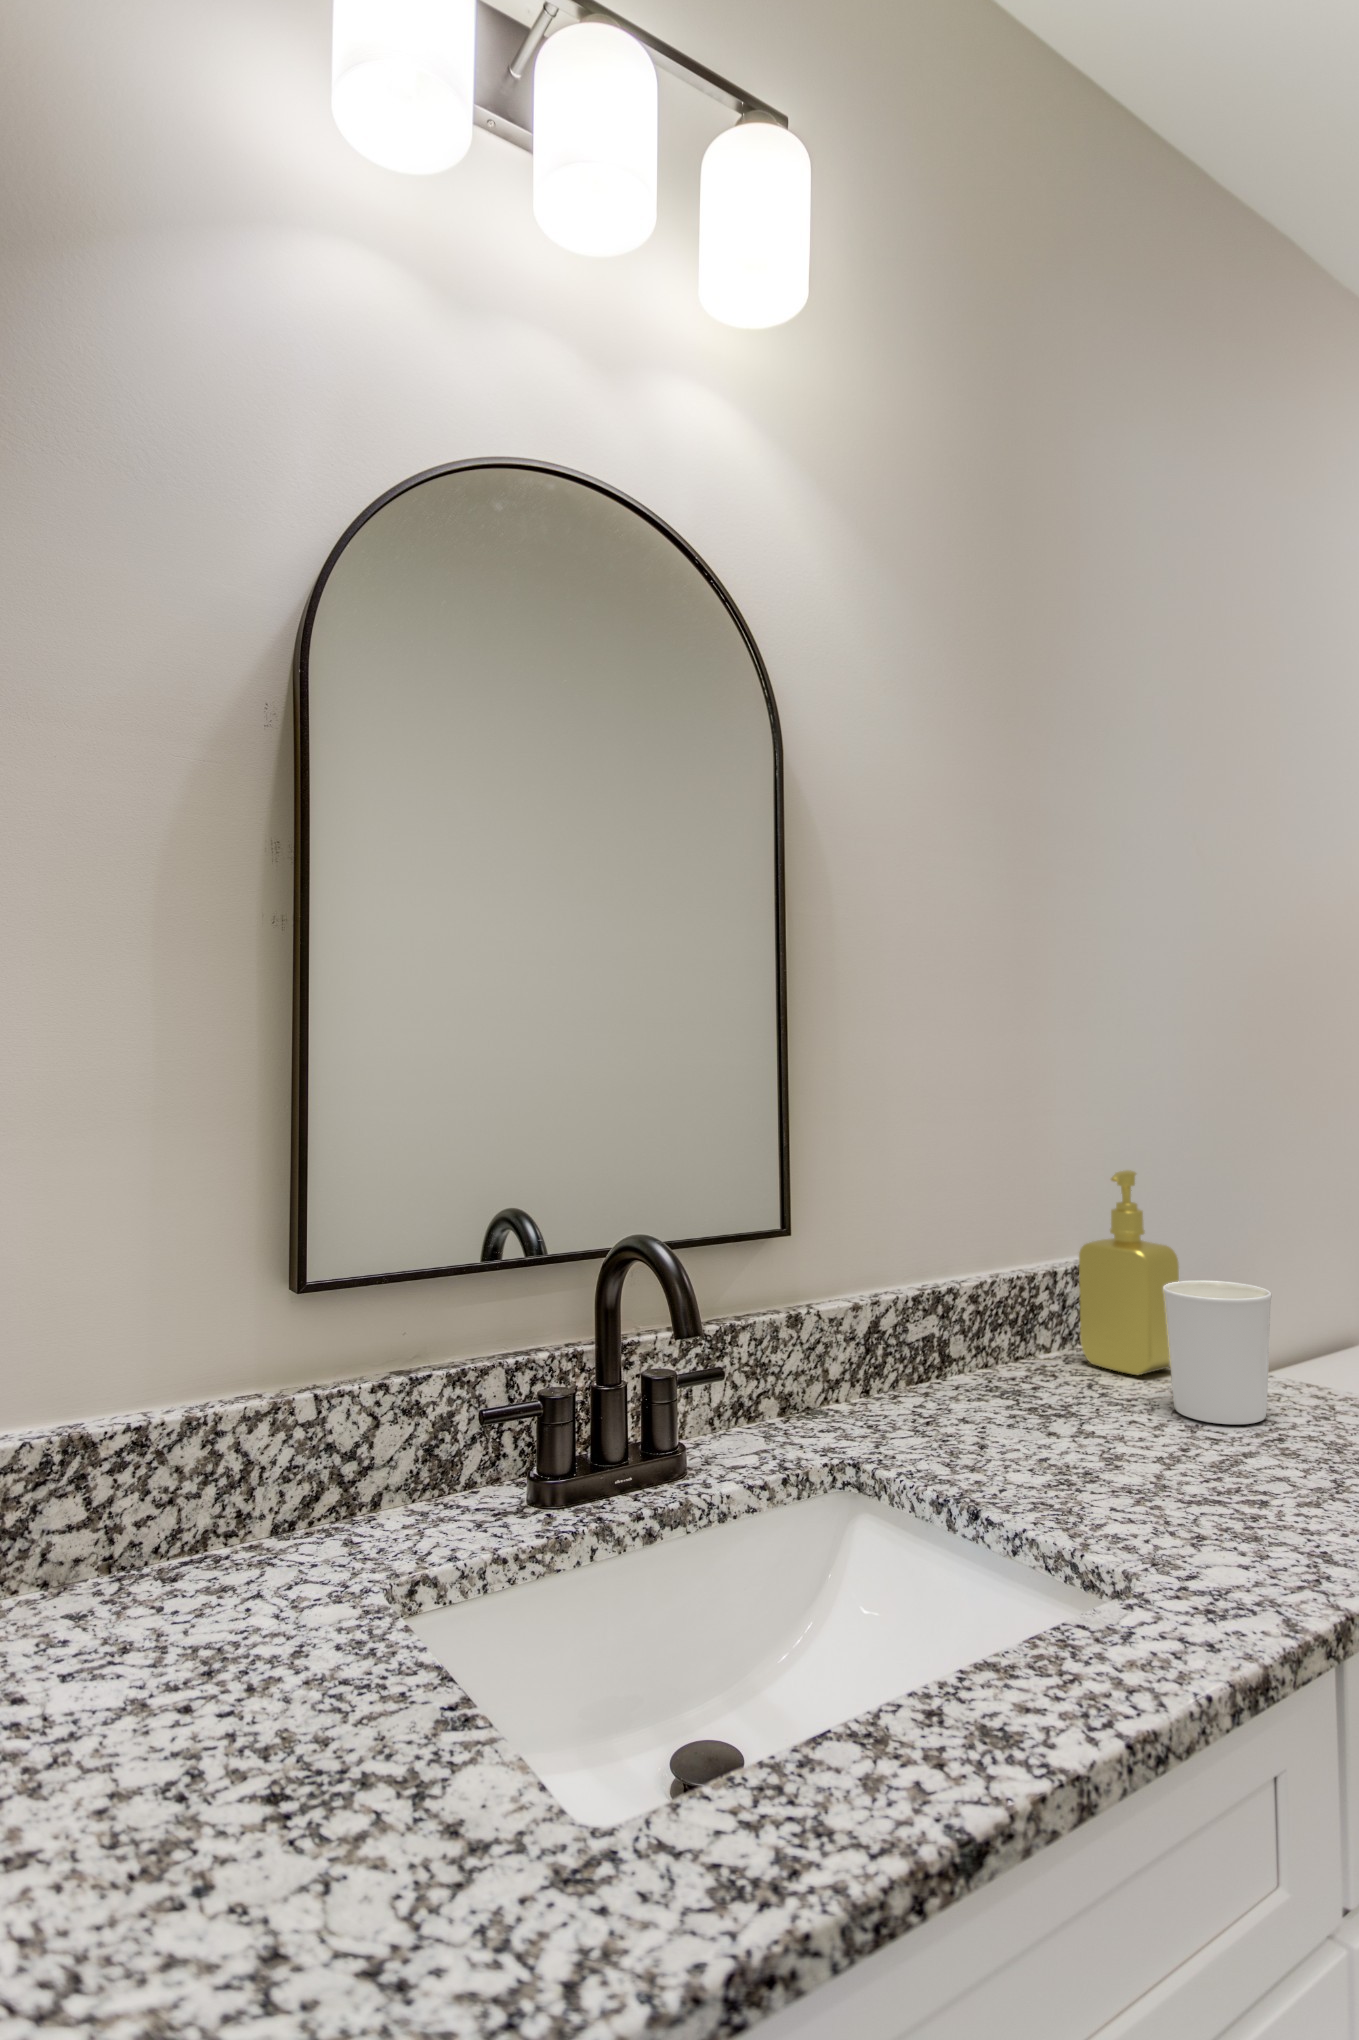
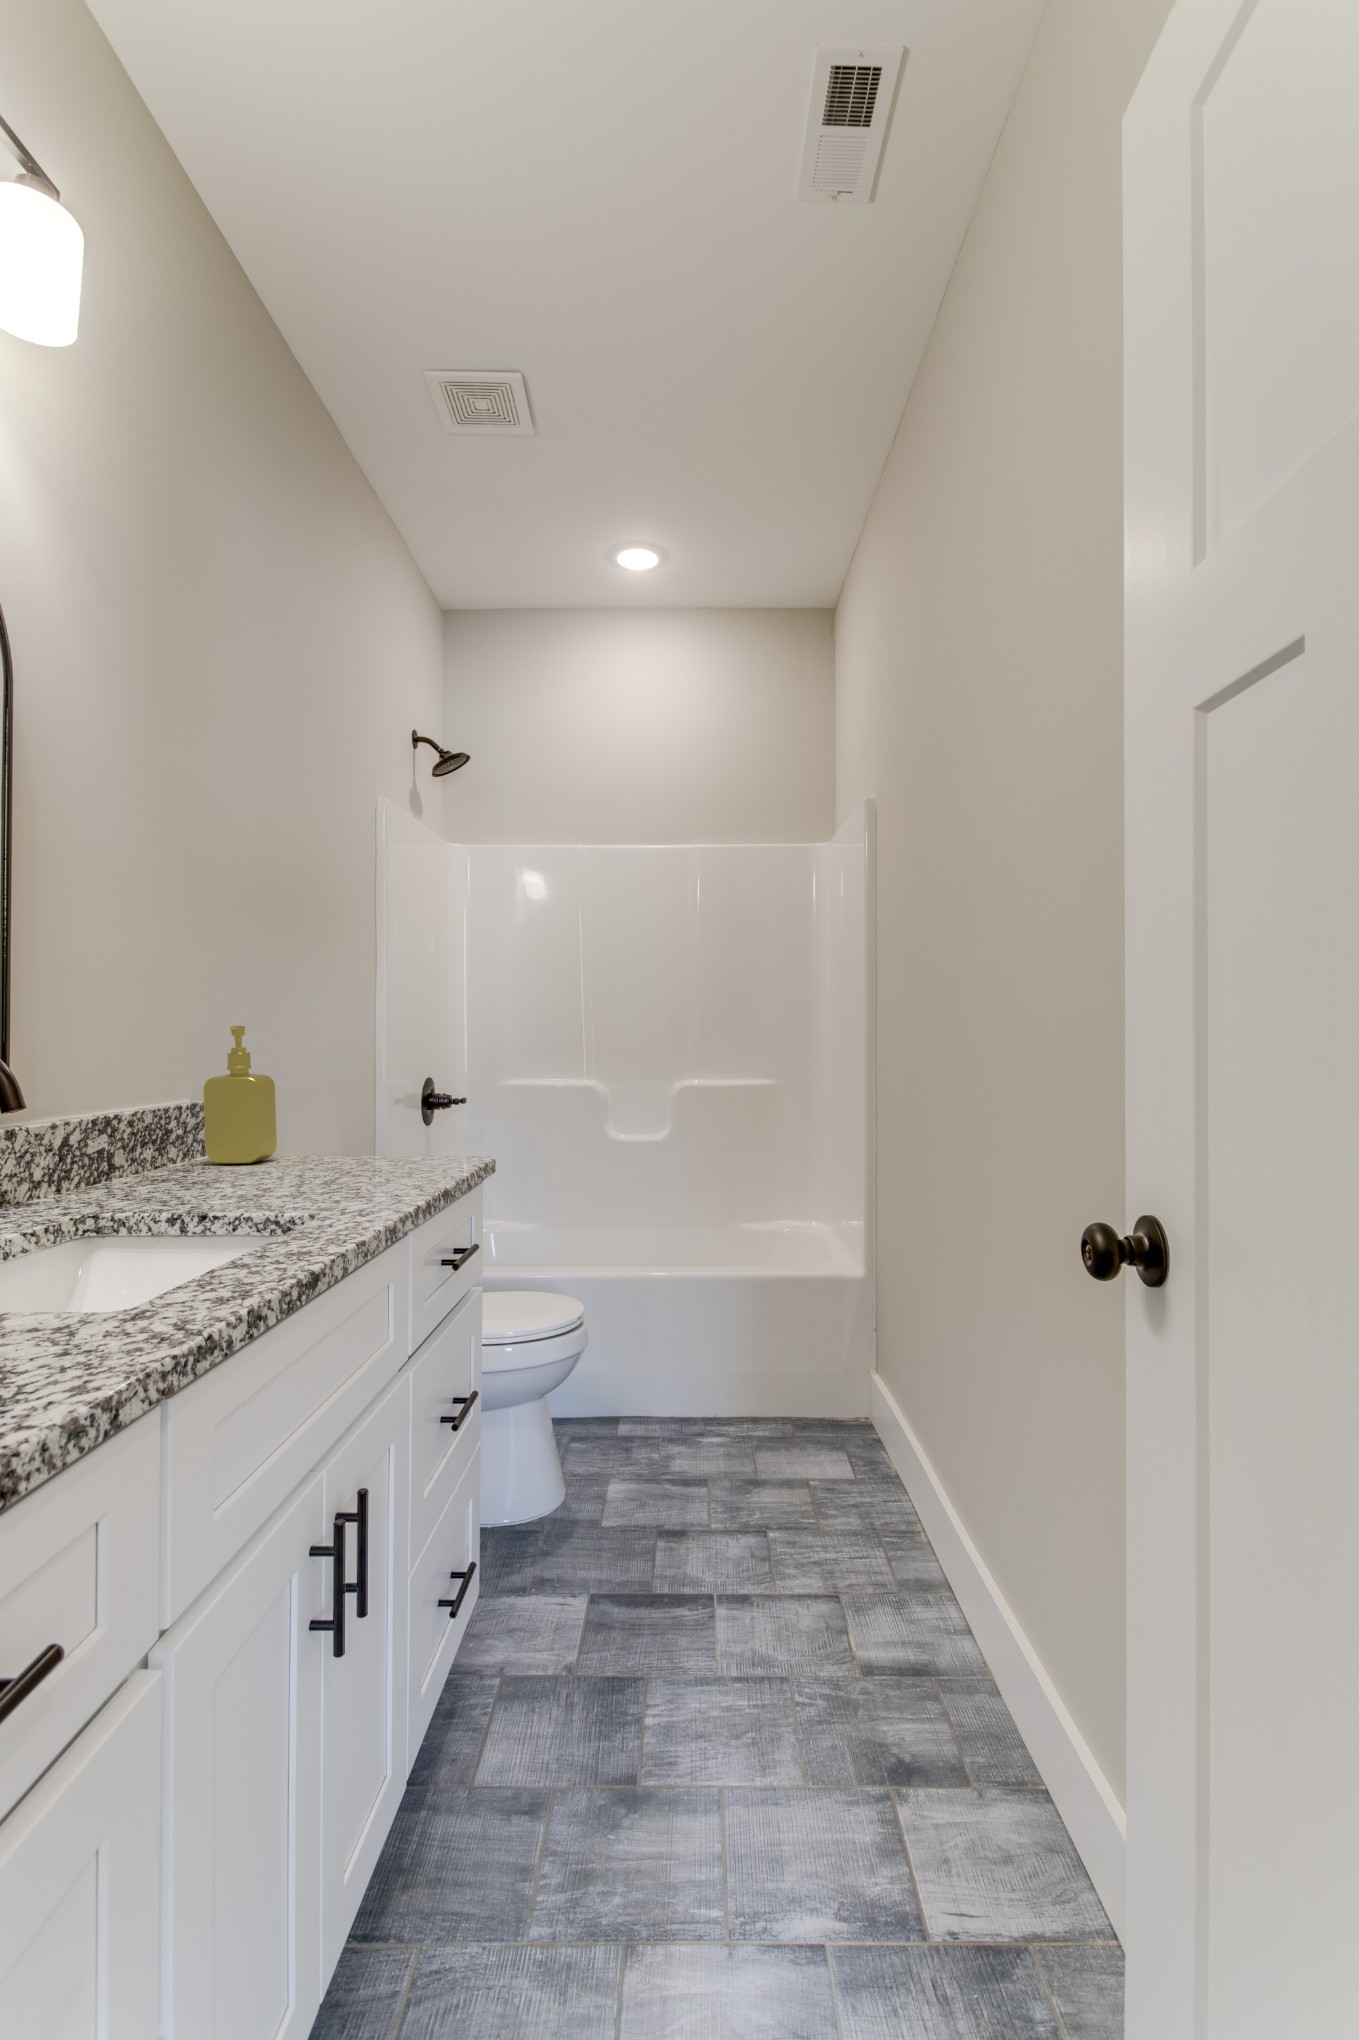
candle holder: present [1163,1280,1272,1425] -> none [278,1087,346,1171]

